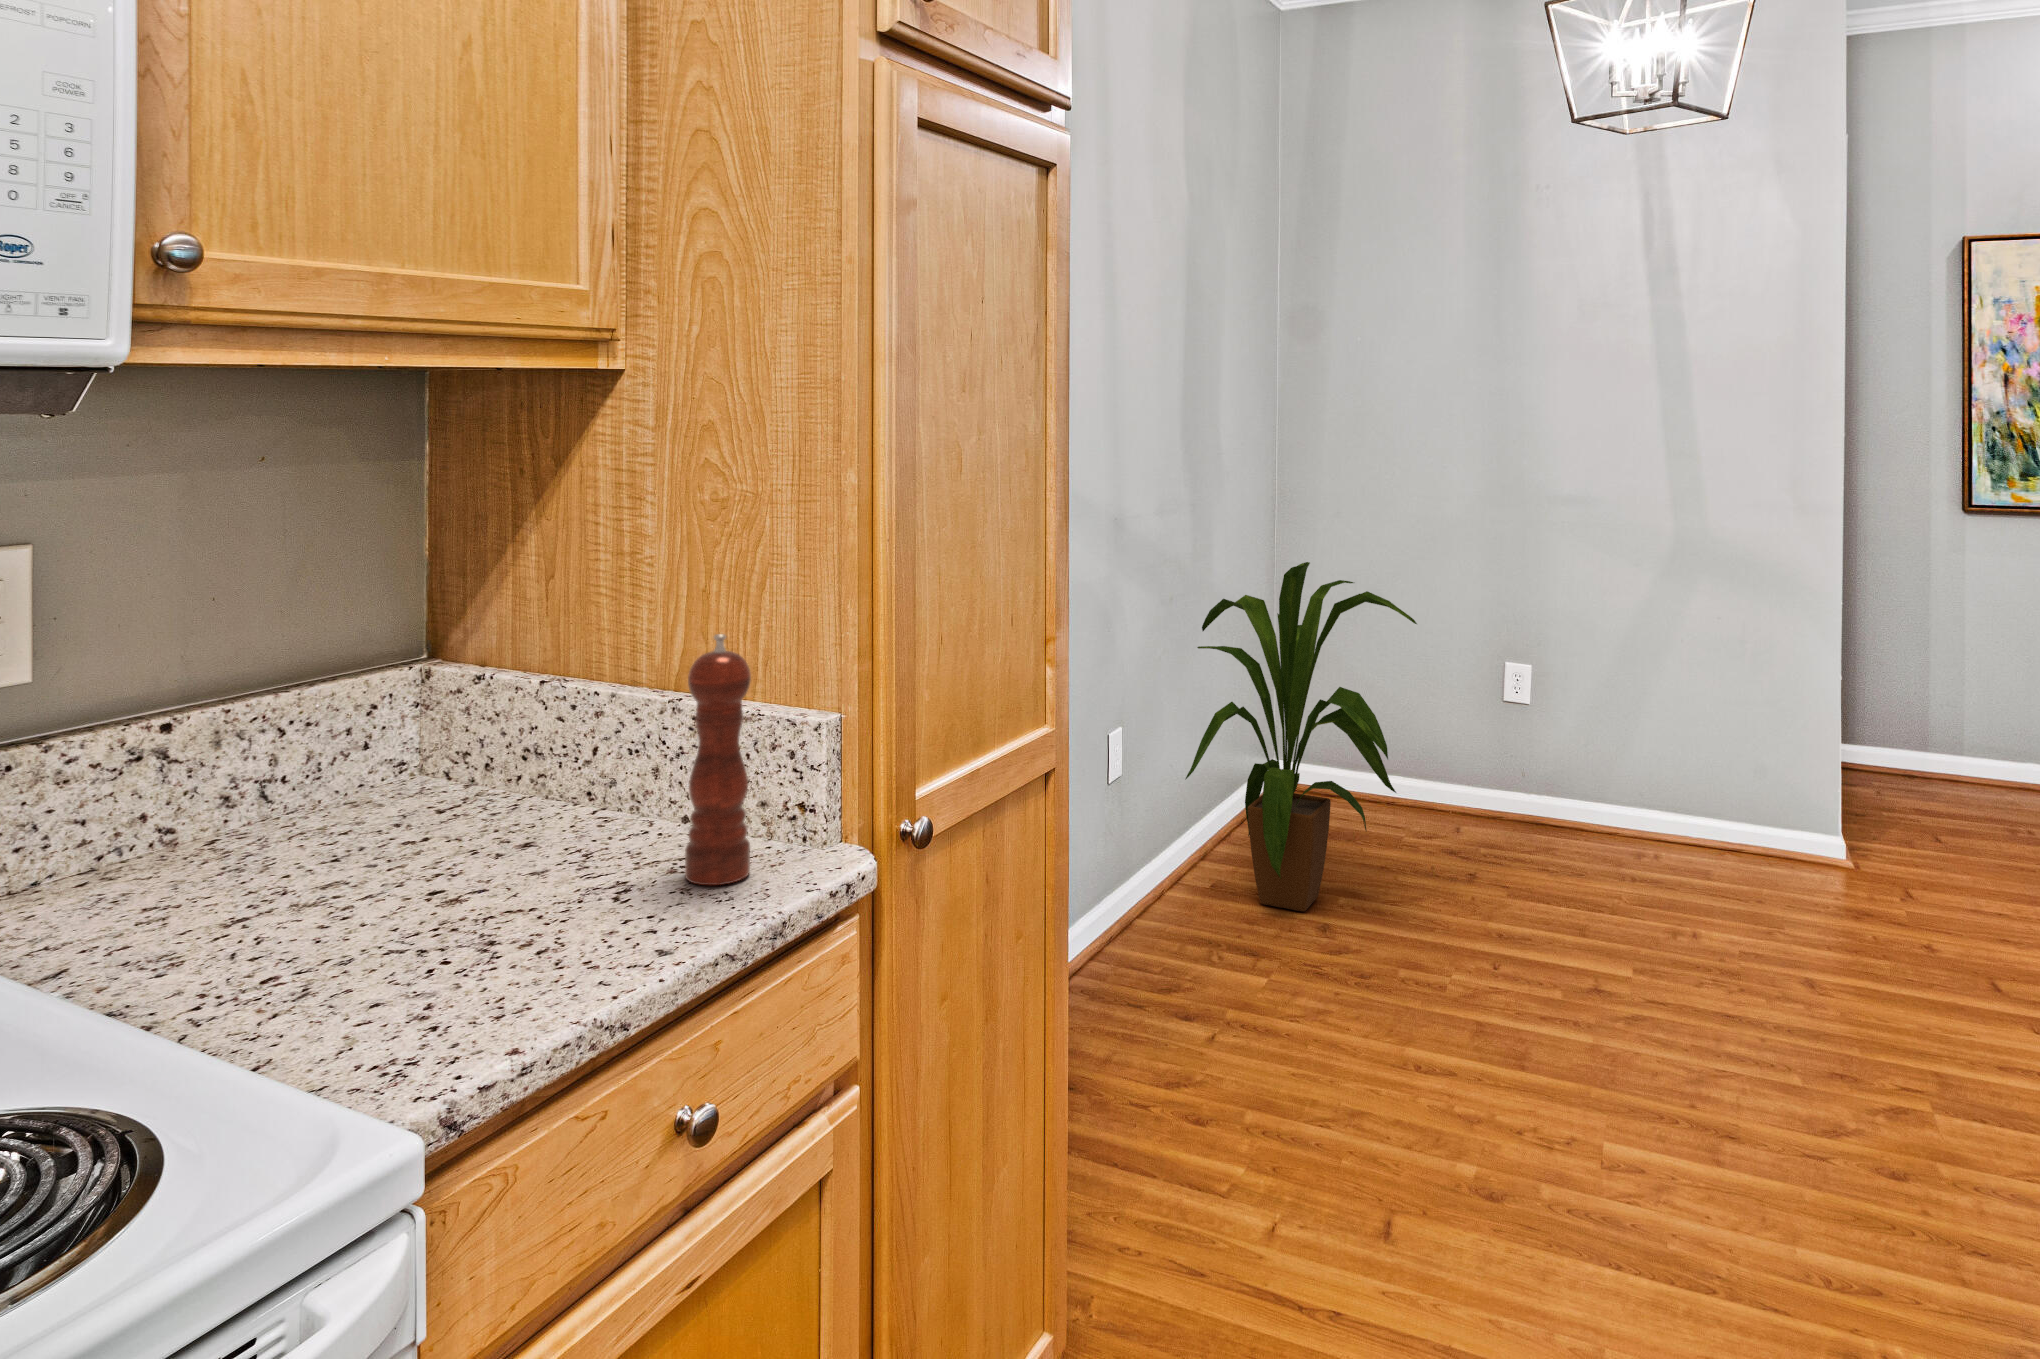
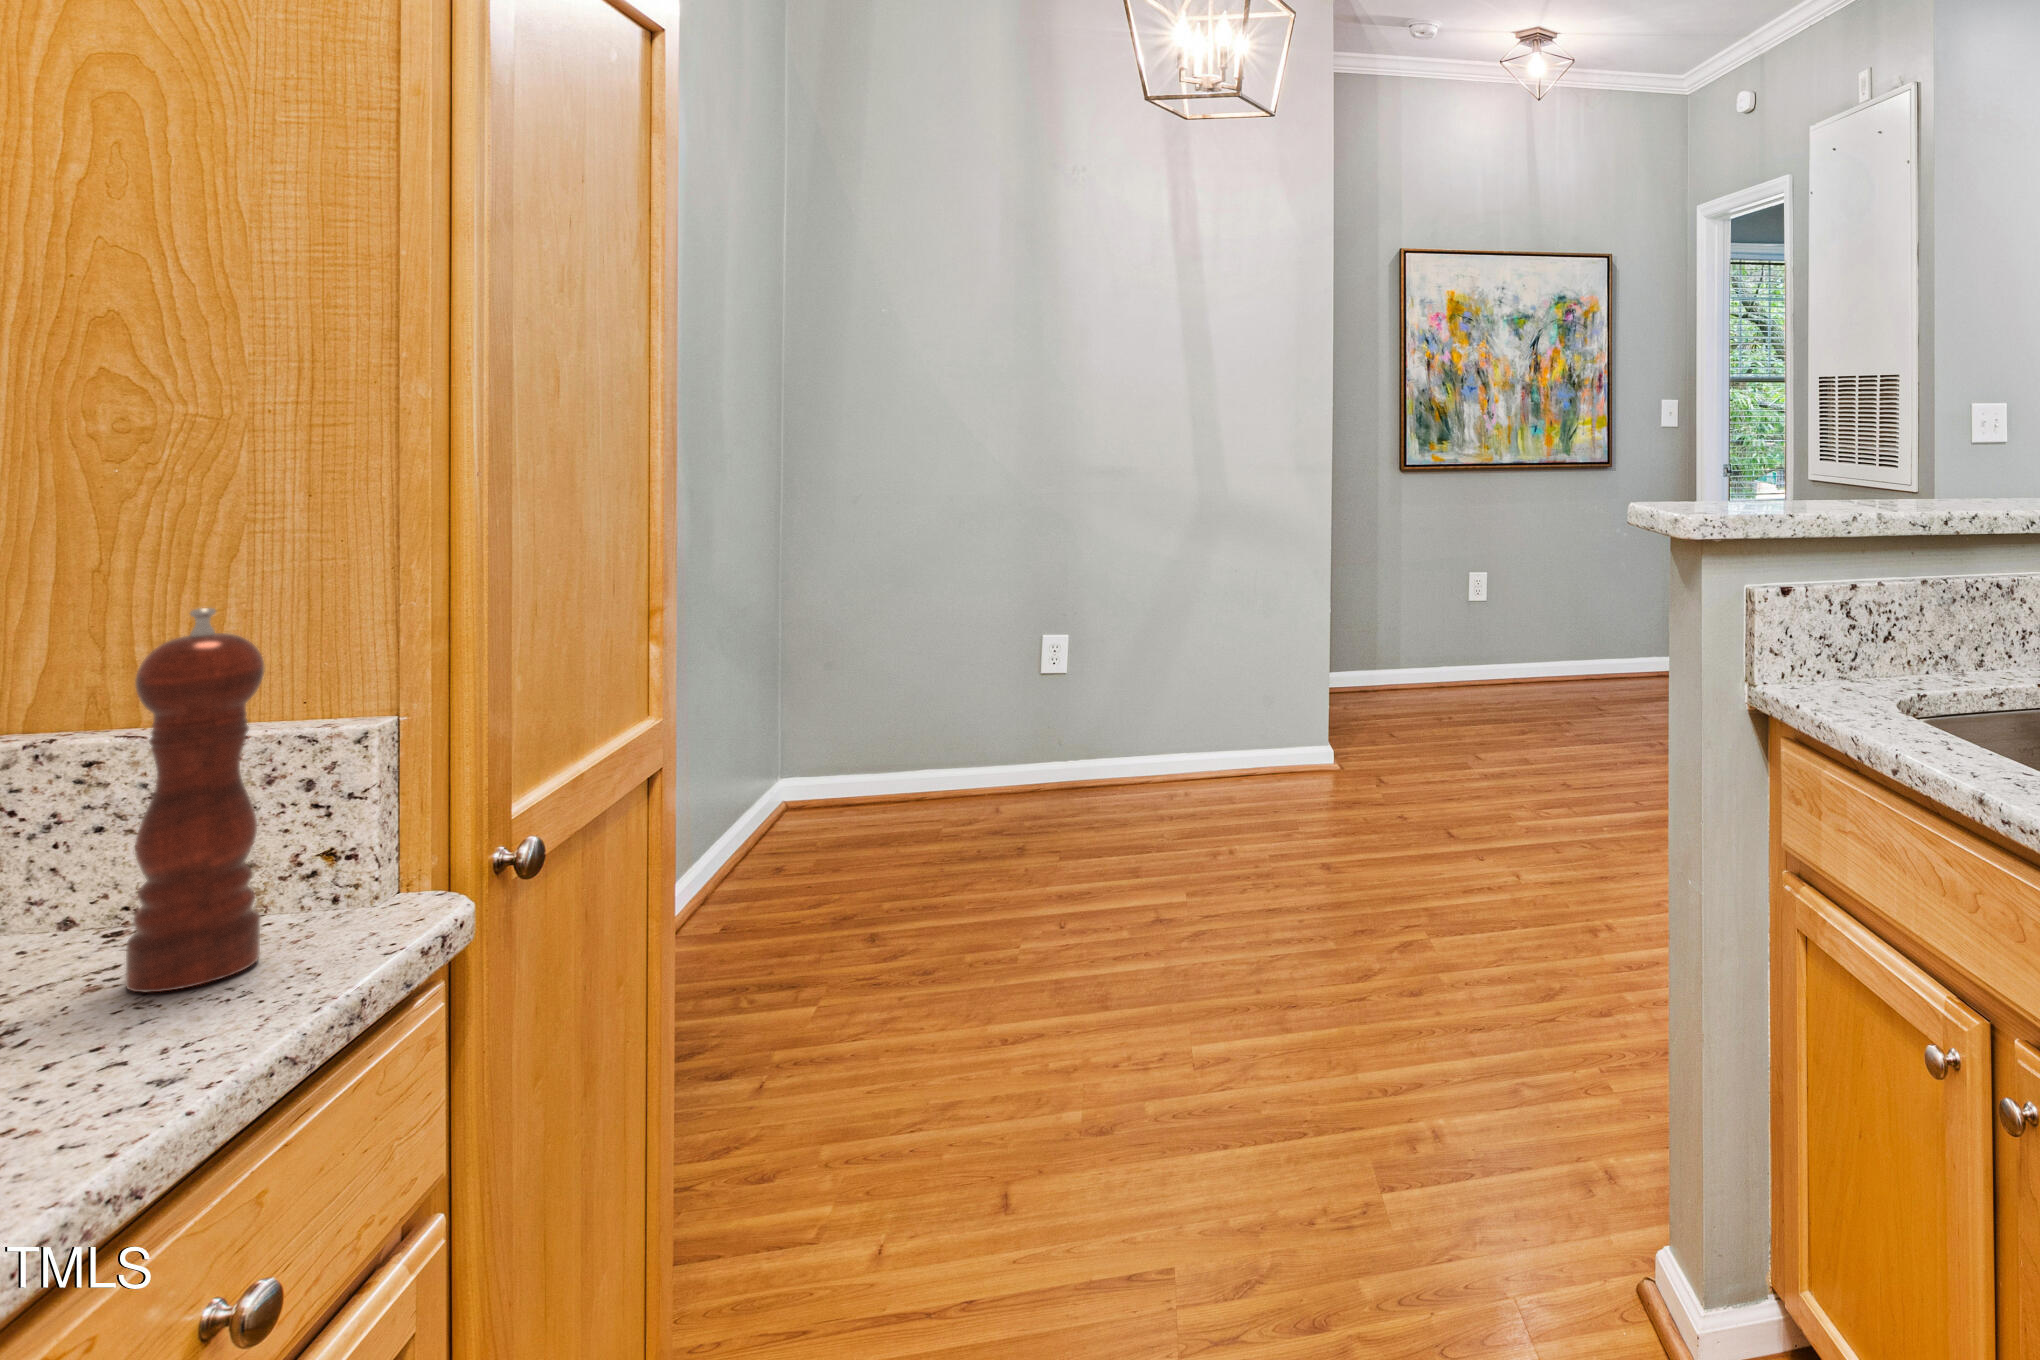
house plant: present [1186,562,1417,911] -> none [702,543,980,929]

